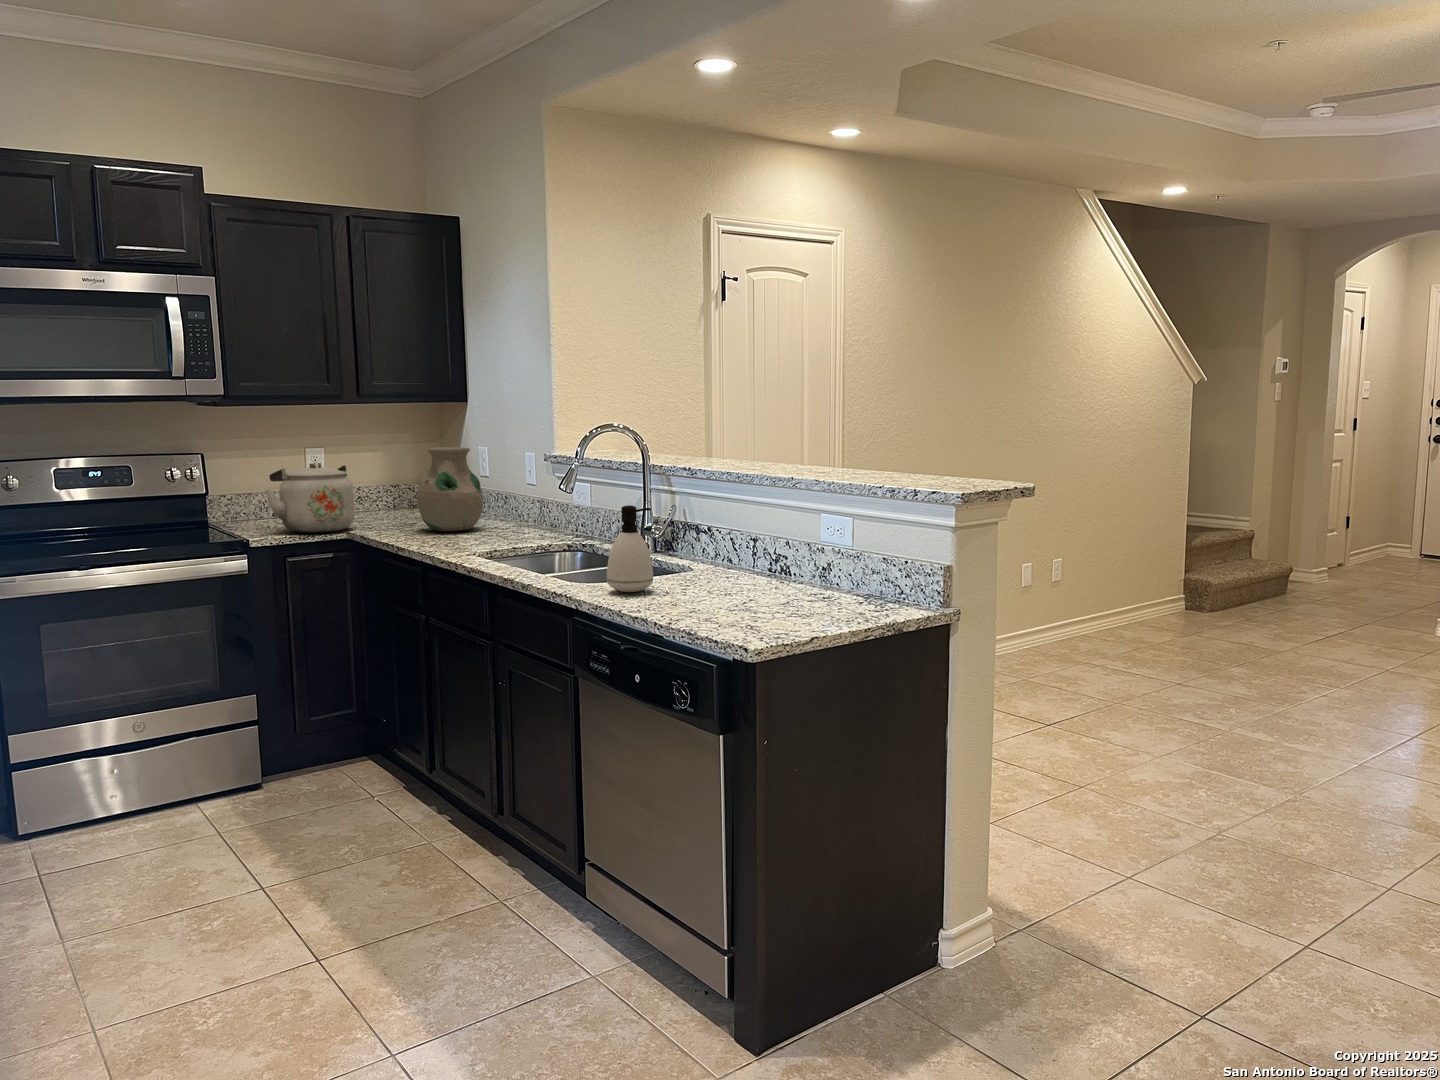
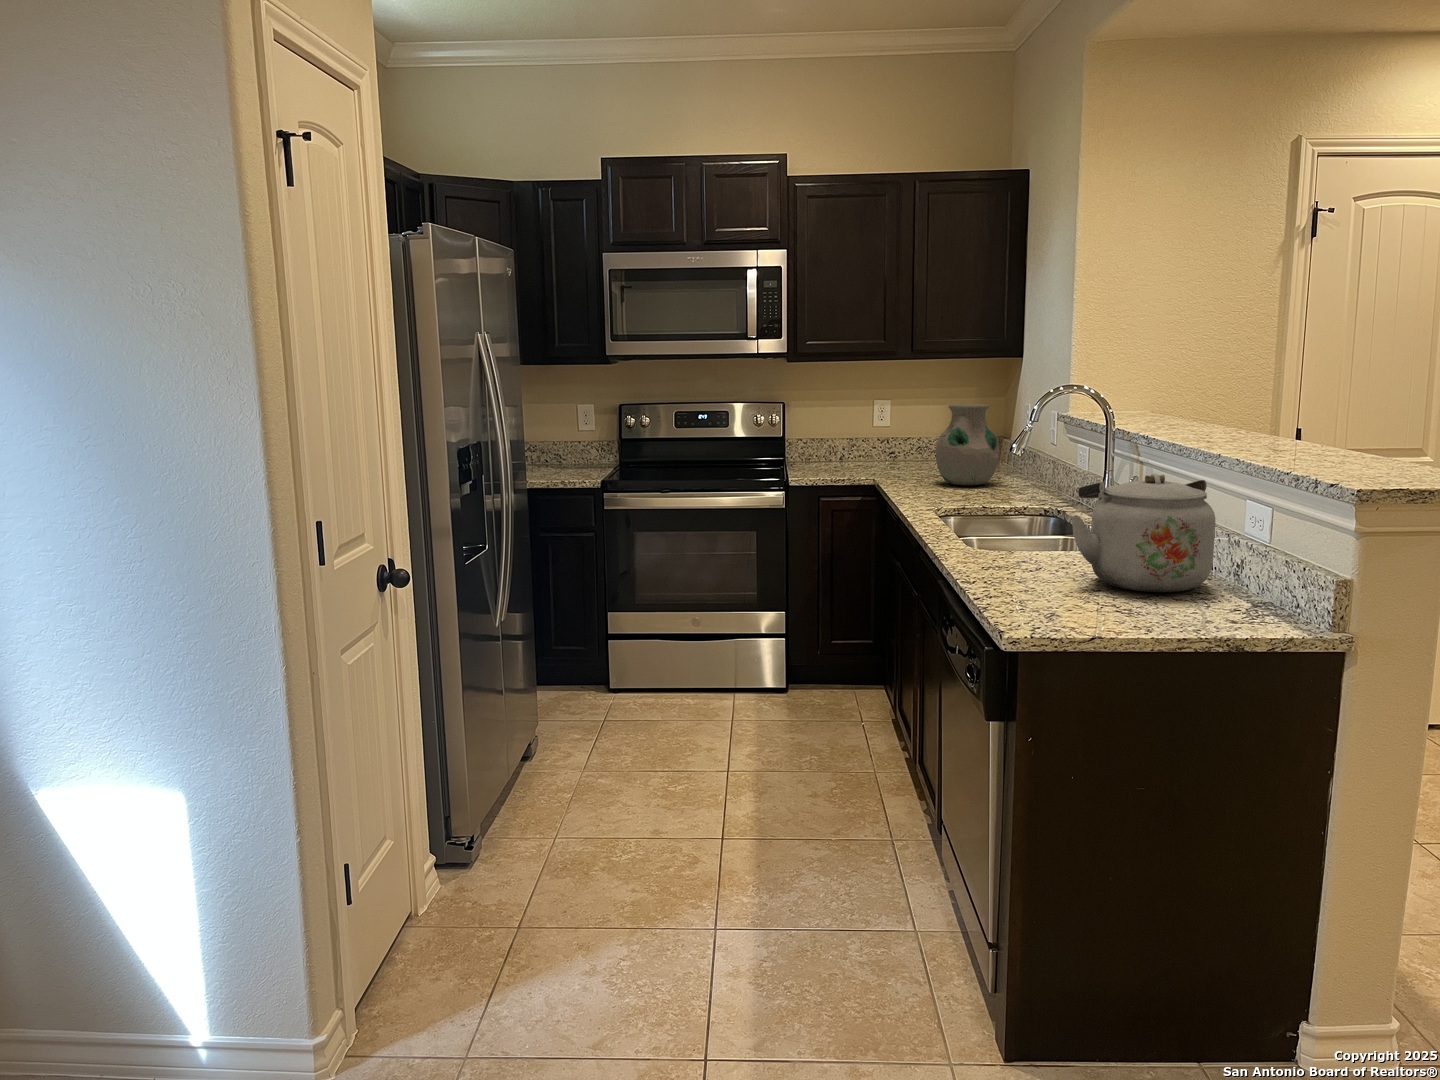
kettle: present [265,462,354,533] -> present [1070,474,1216,592]
soap dispenser: present [607,505,653,592] -> none [988,475,1042,564]

